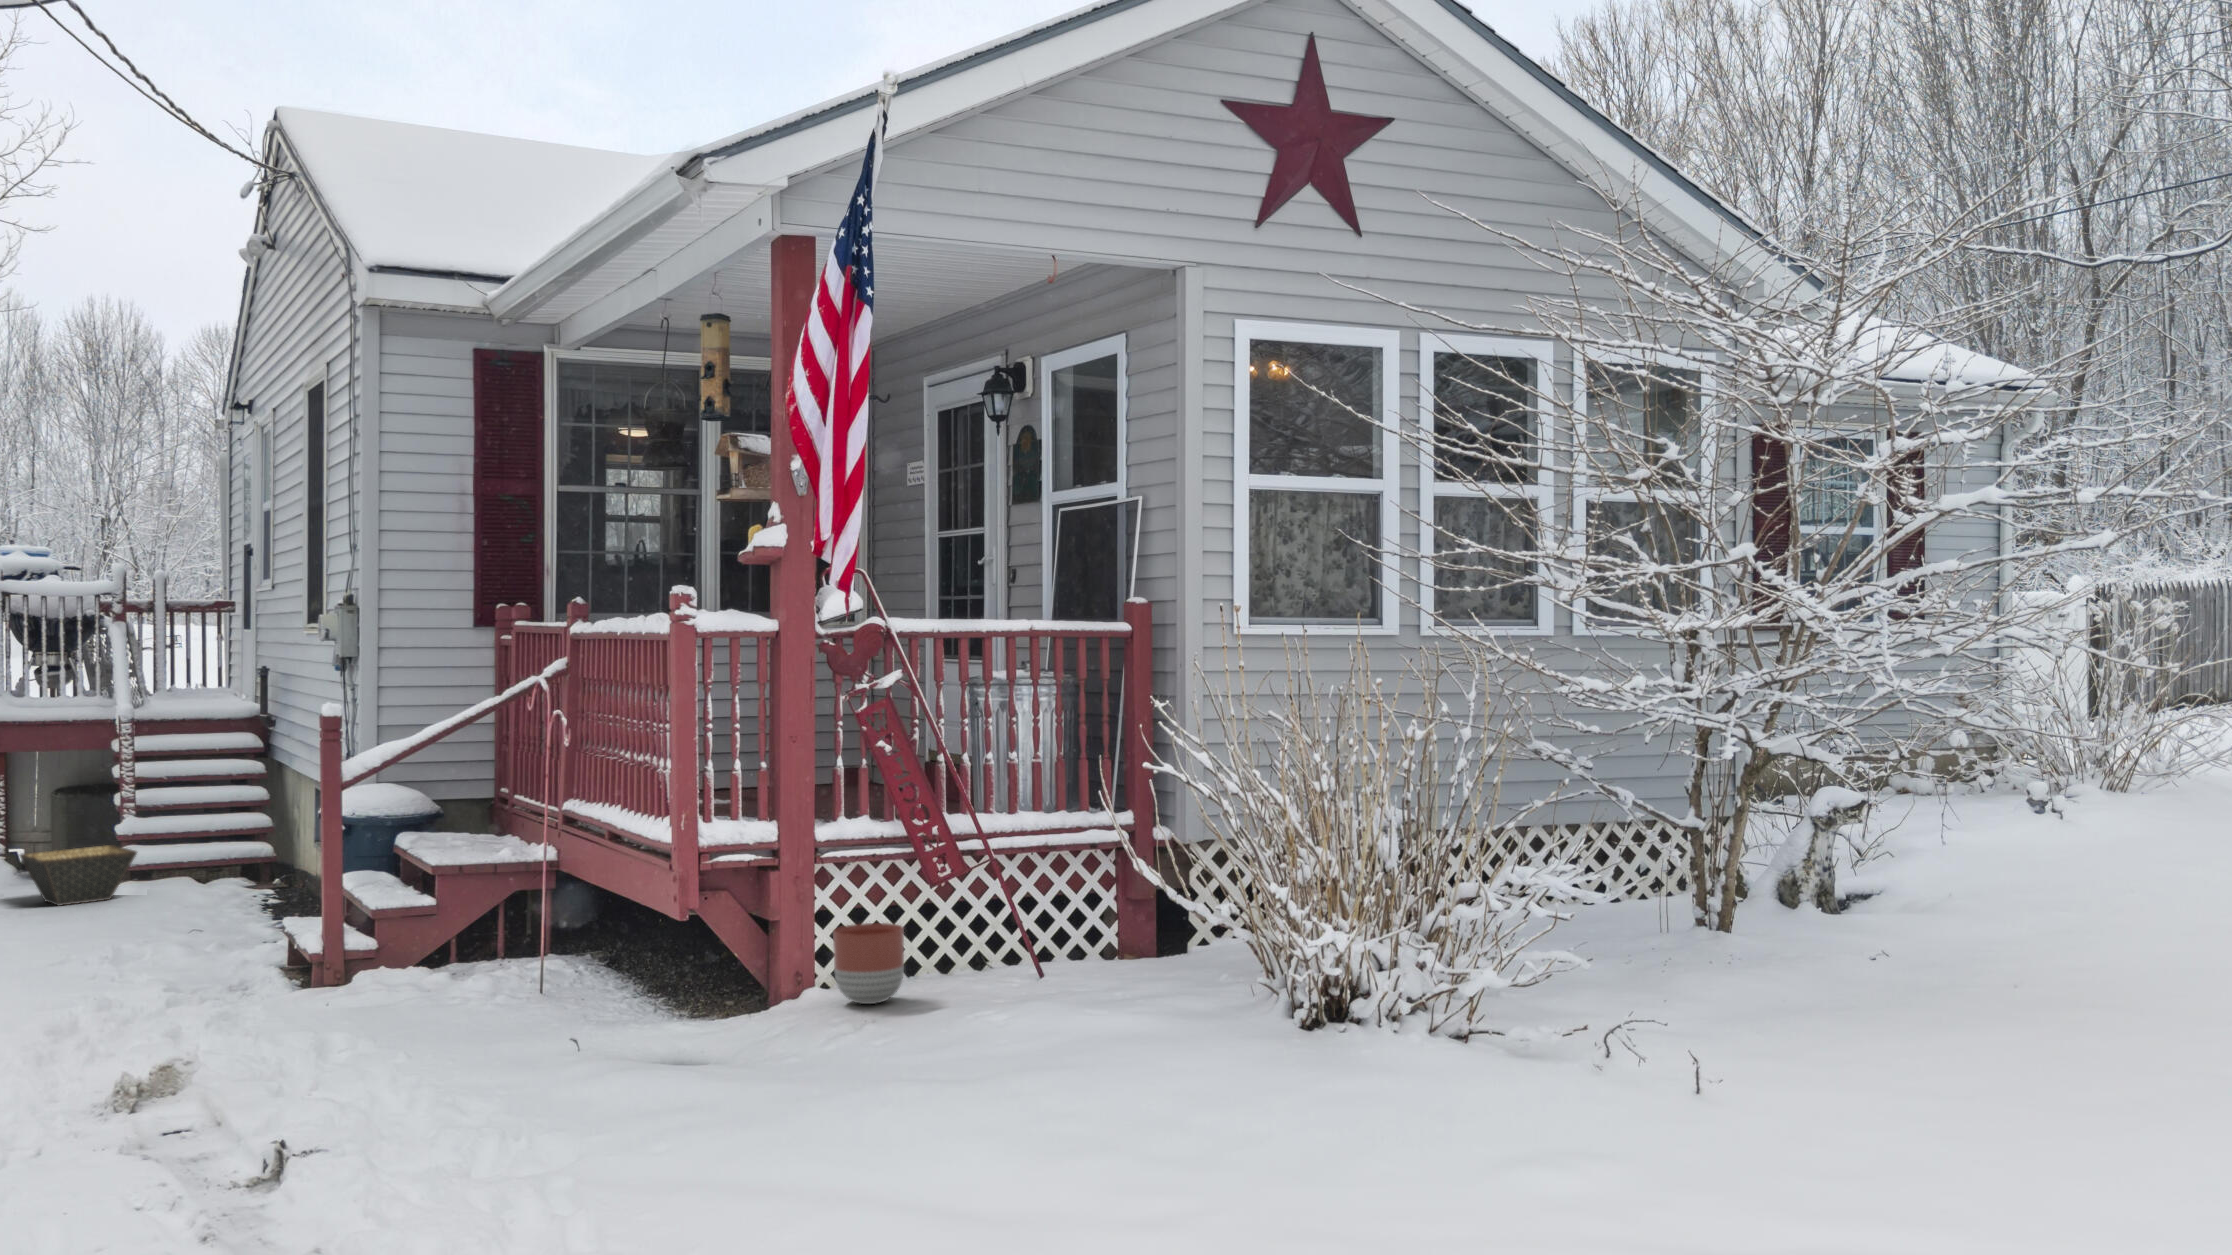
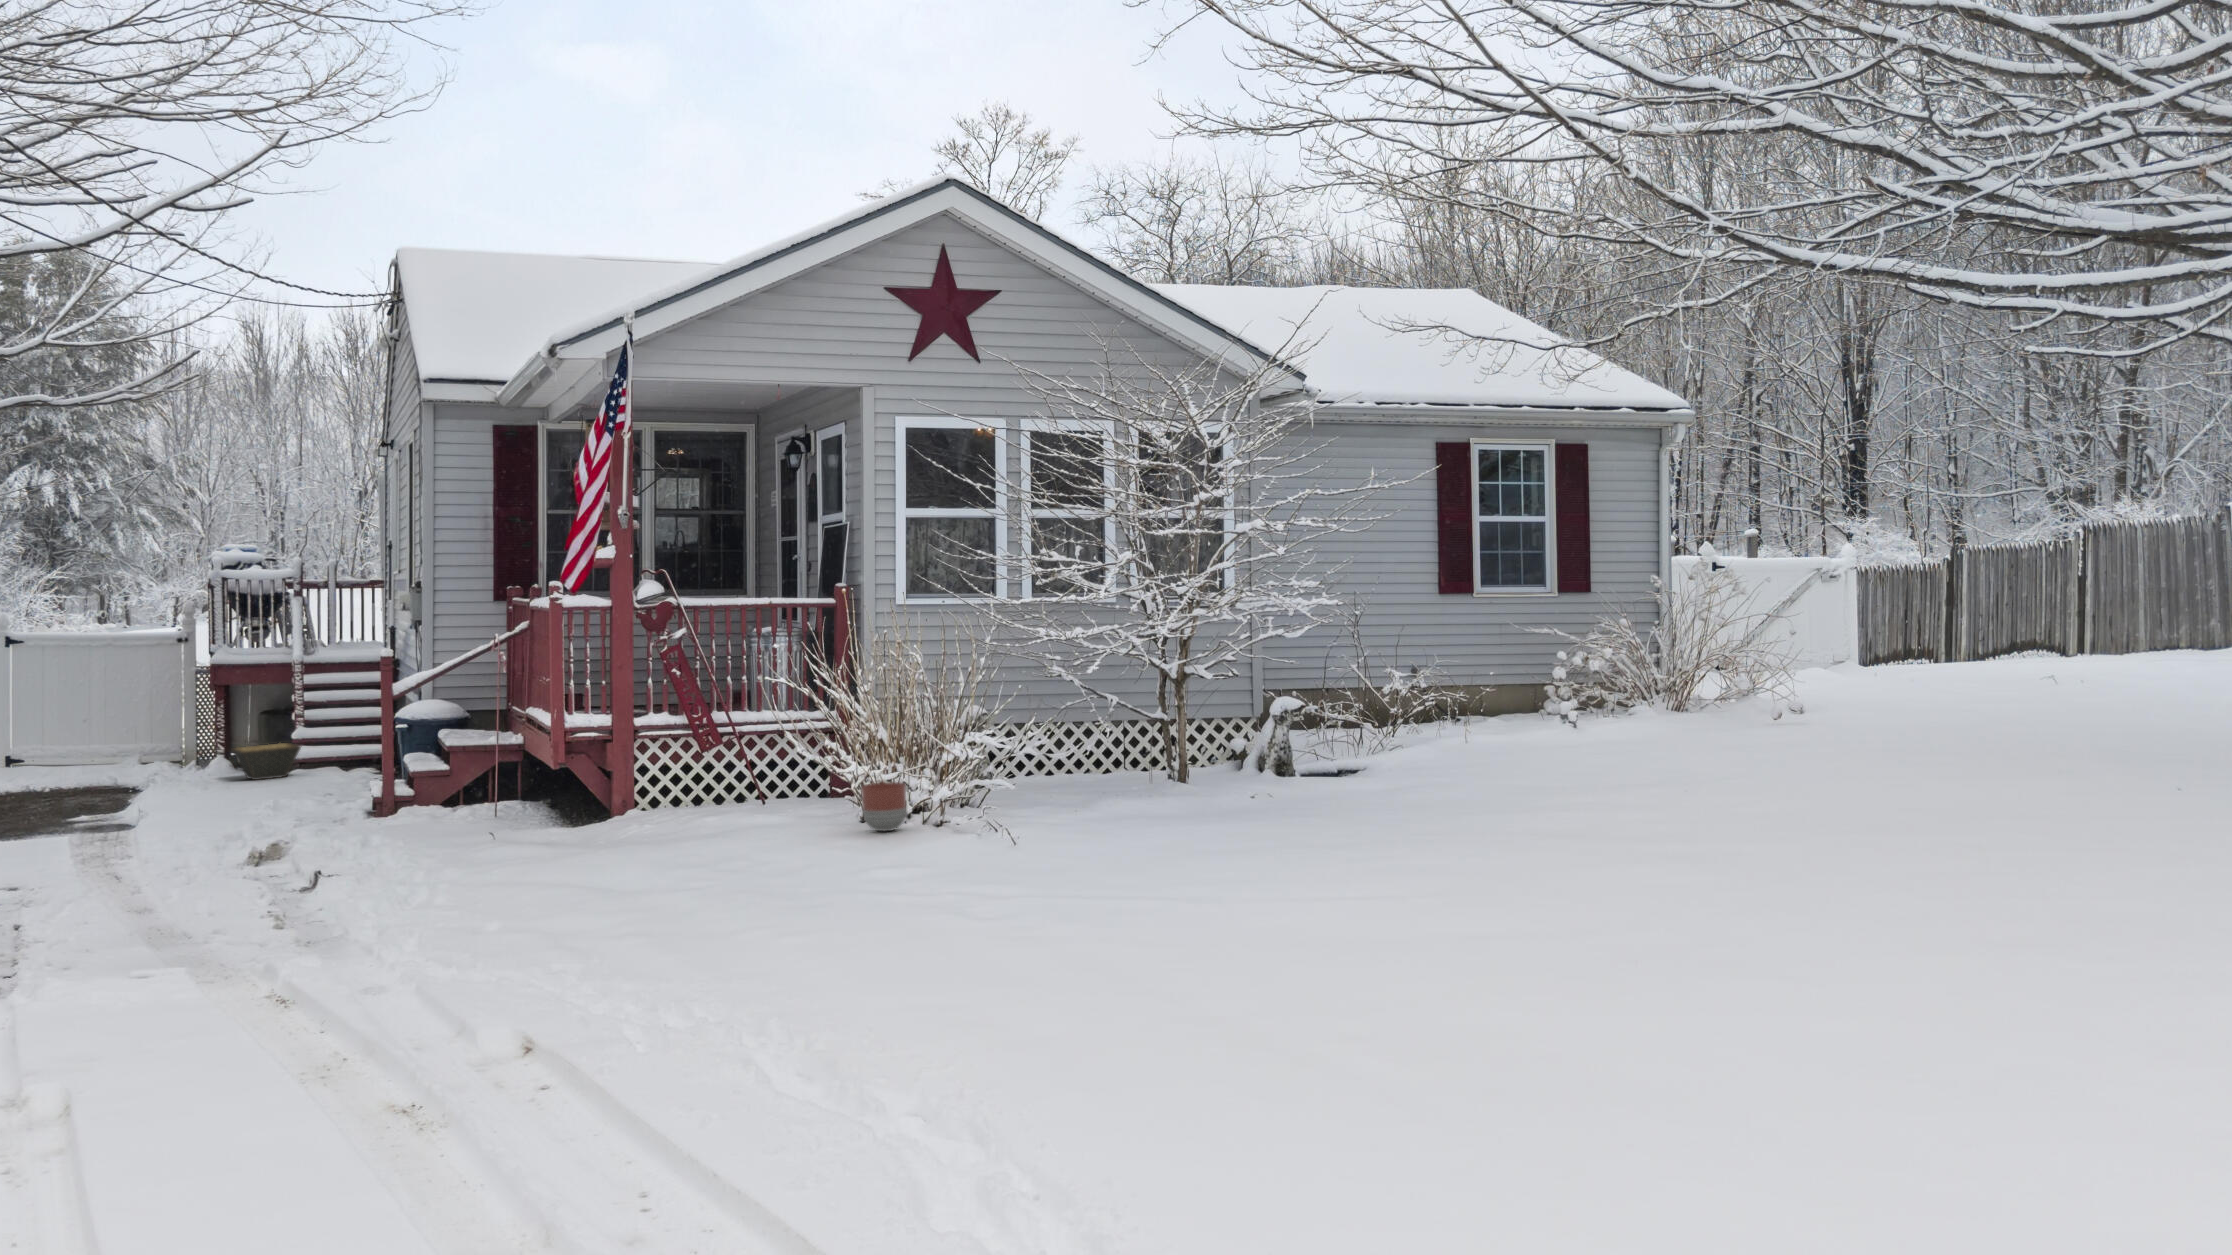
planter: present [833,923,904,1004] -> present [861,782,907,831]

